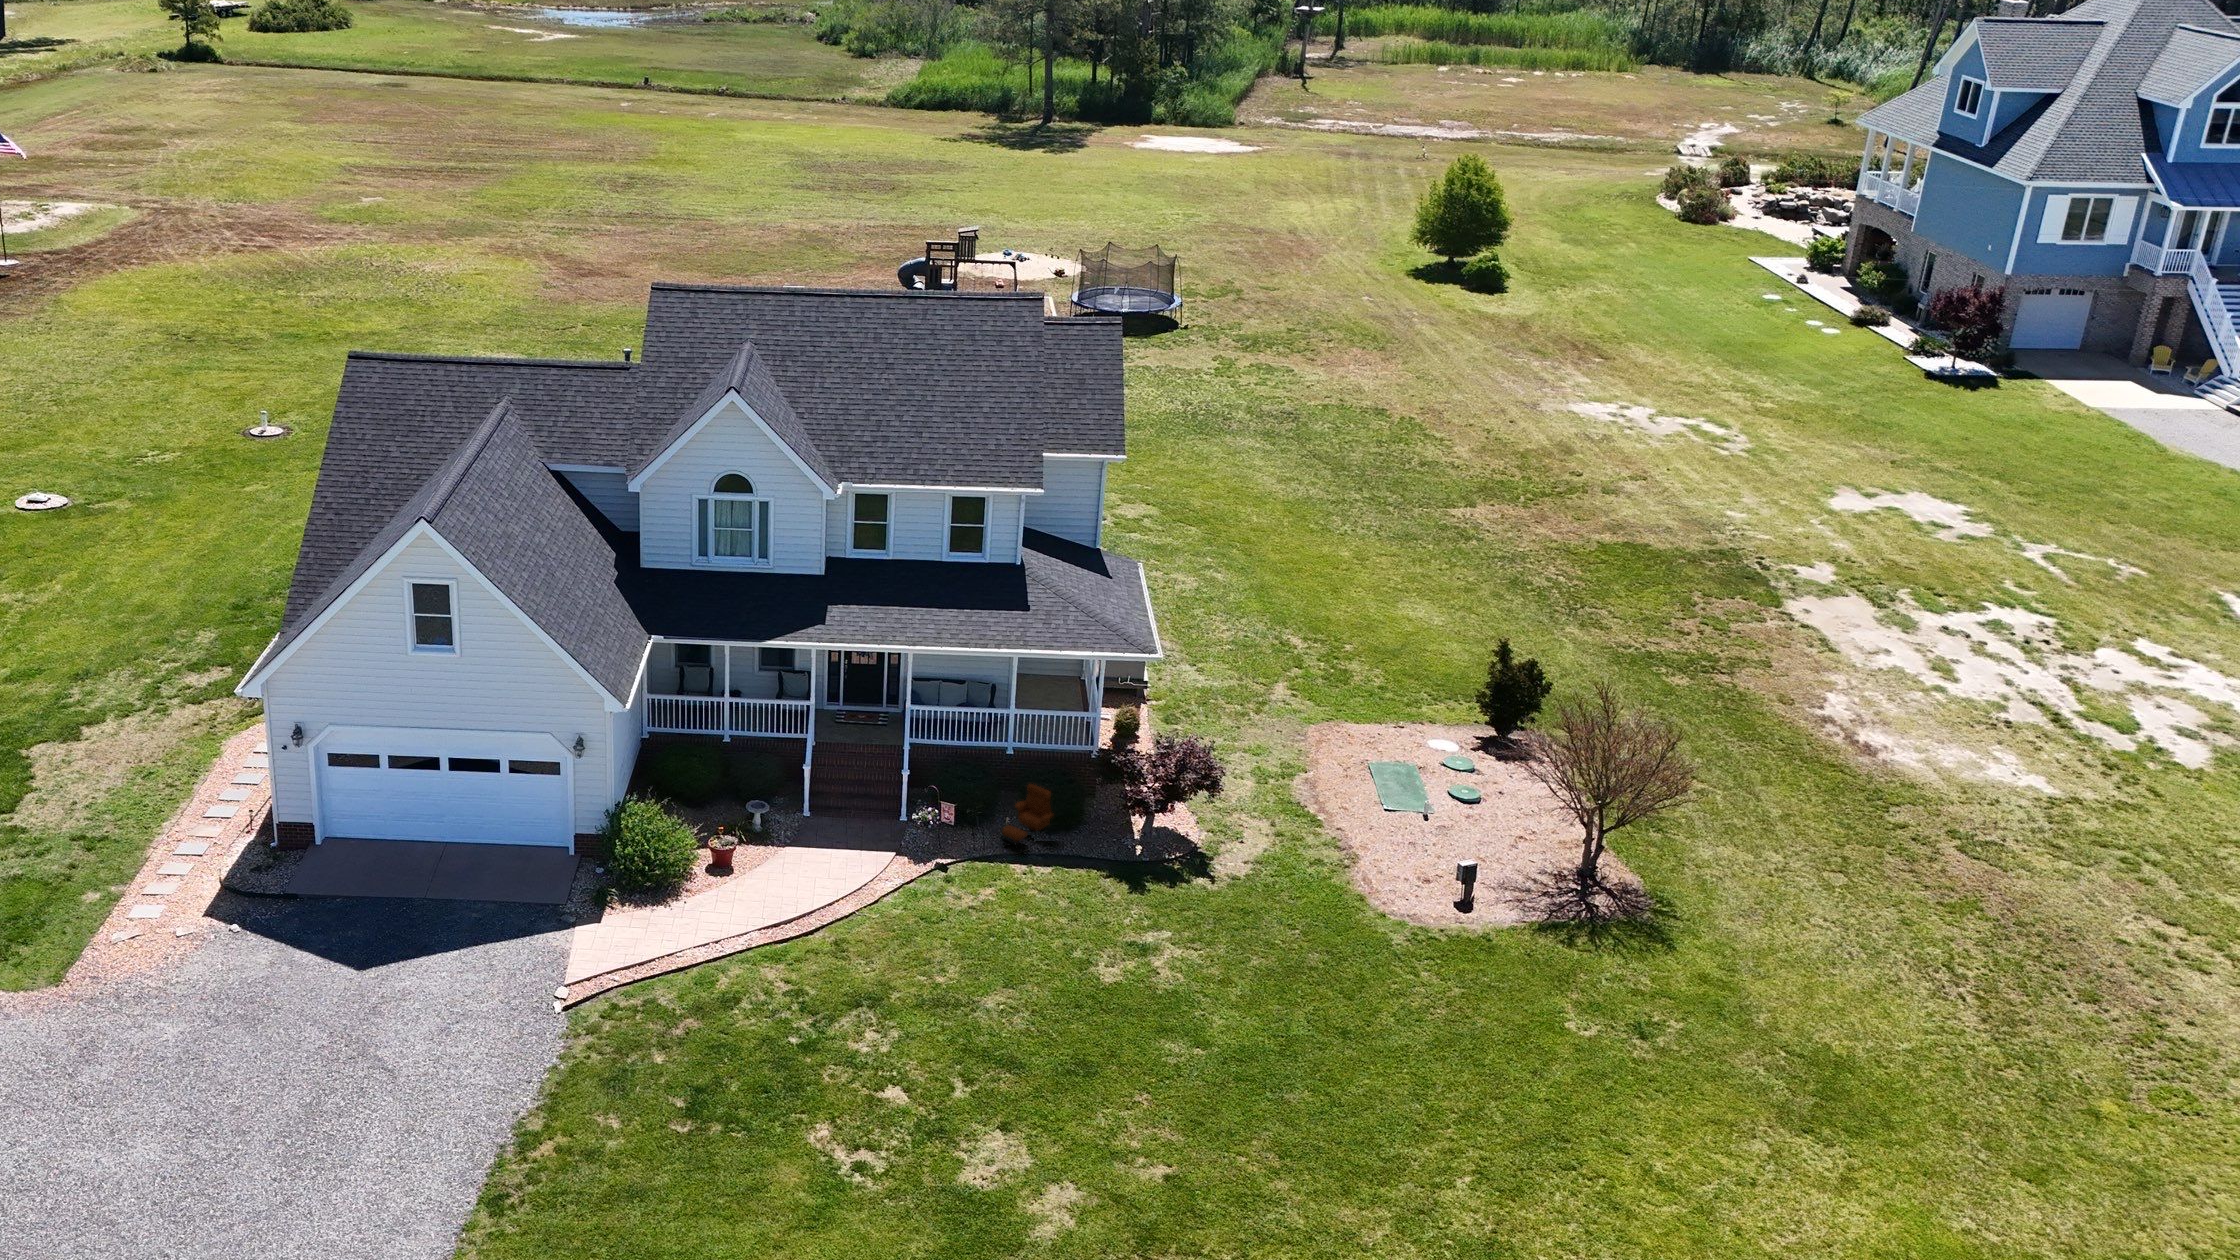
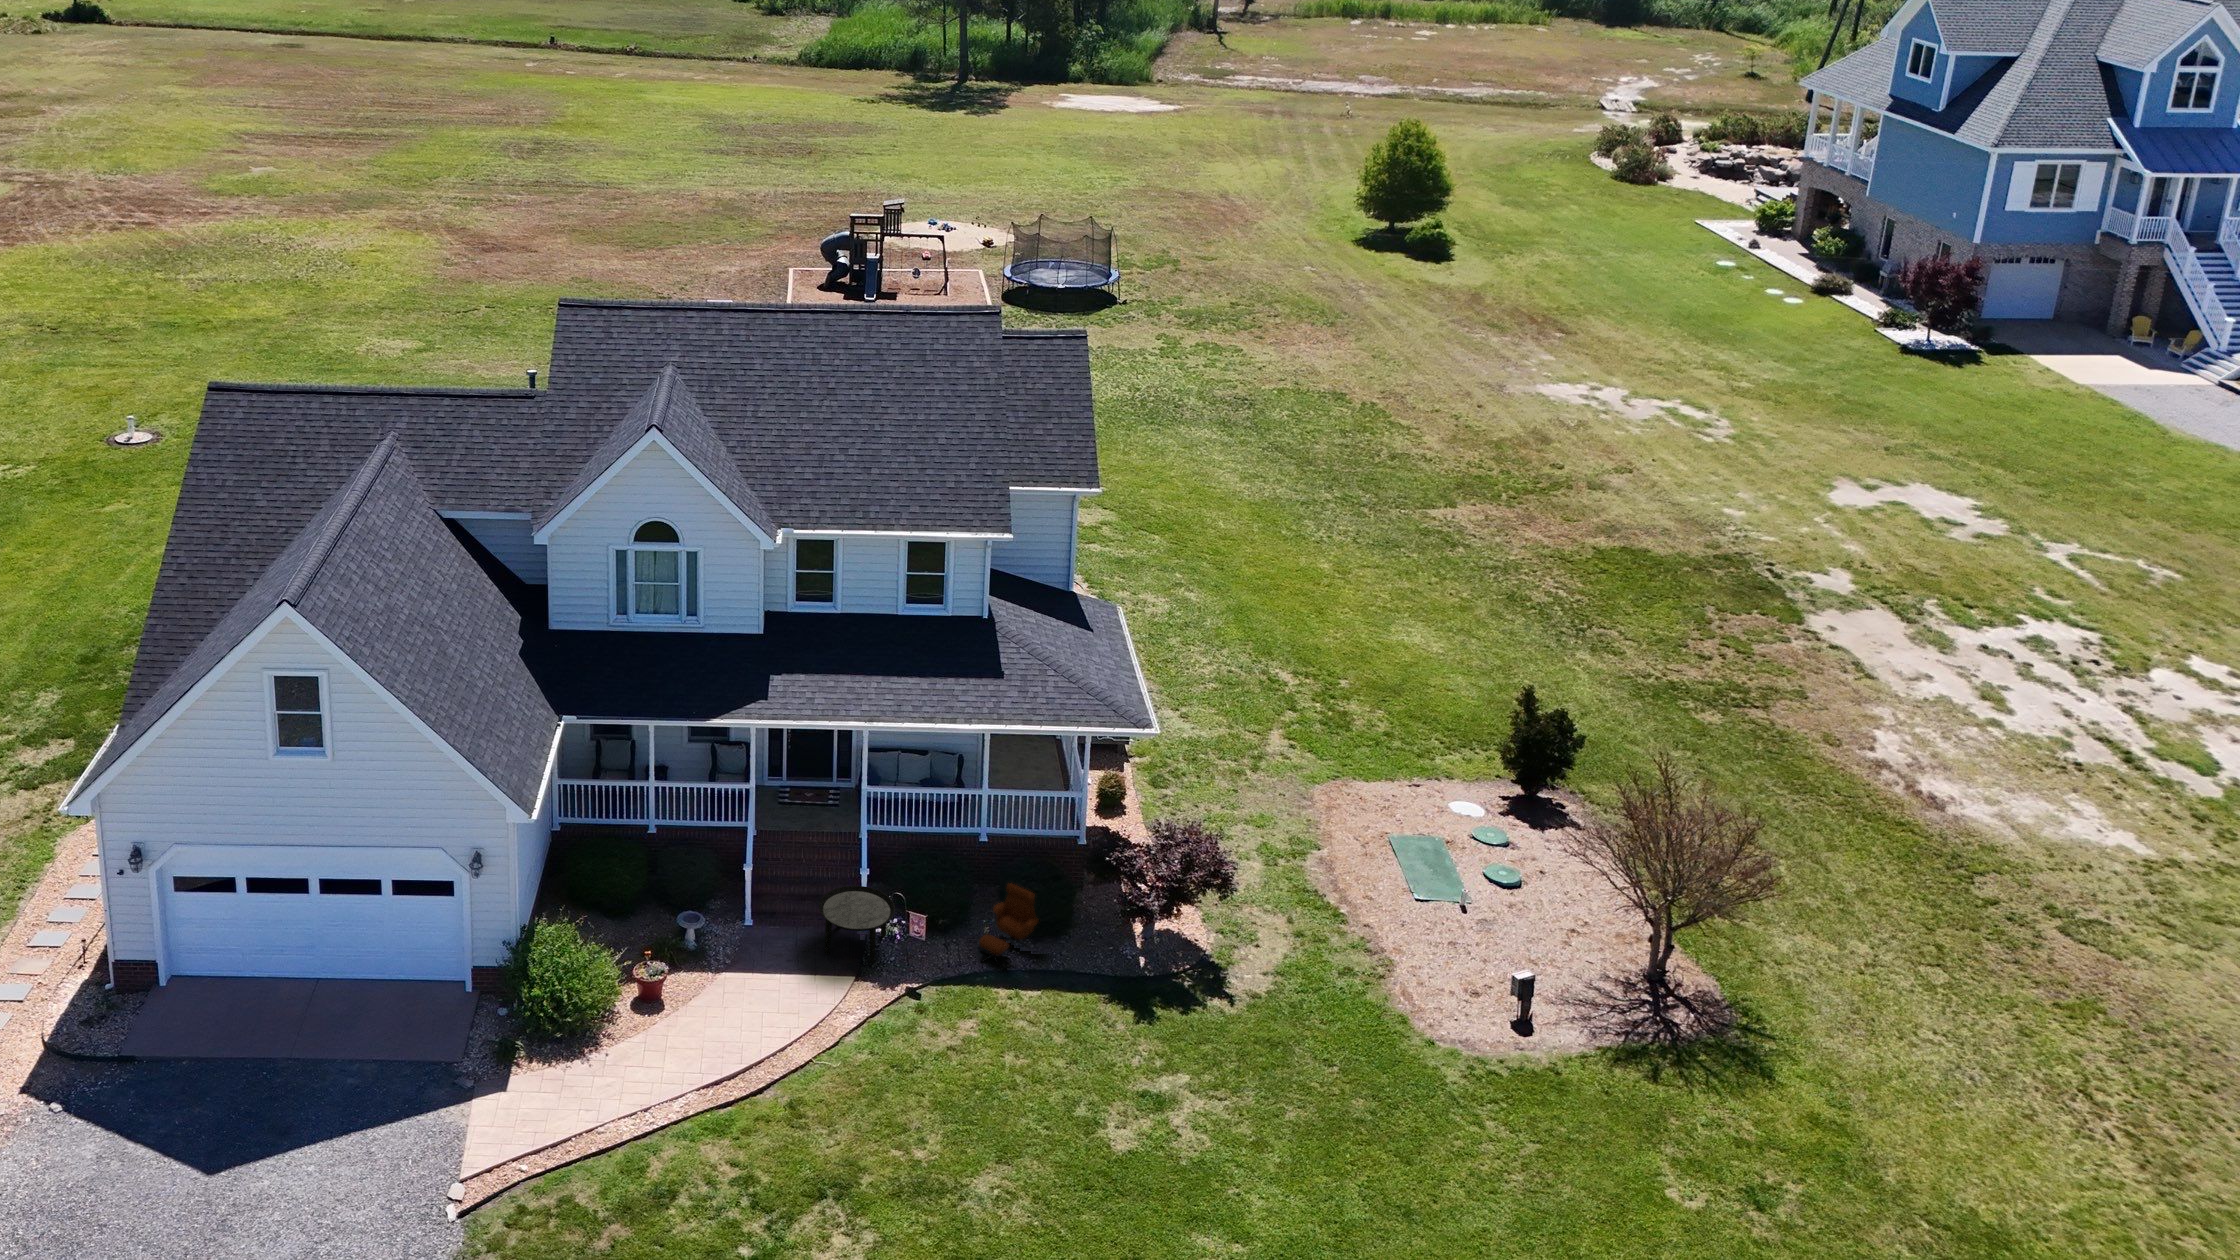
round table: none [865,784,930,846] -> present [819,886,895,963]

